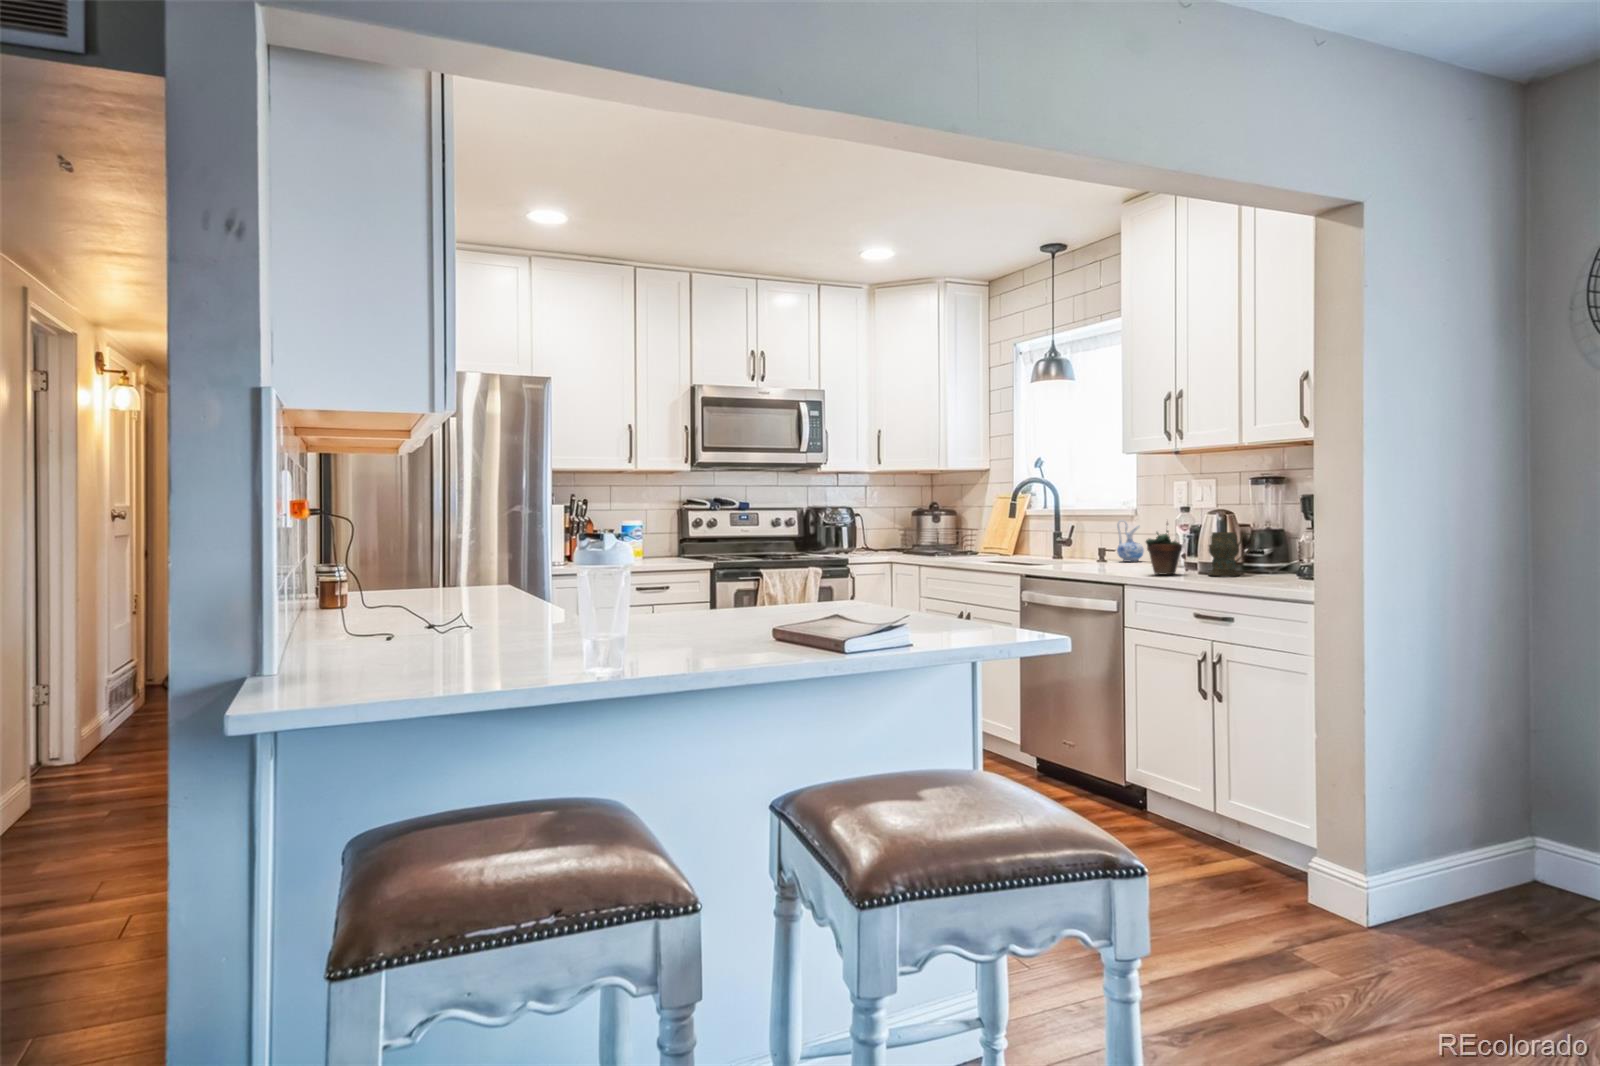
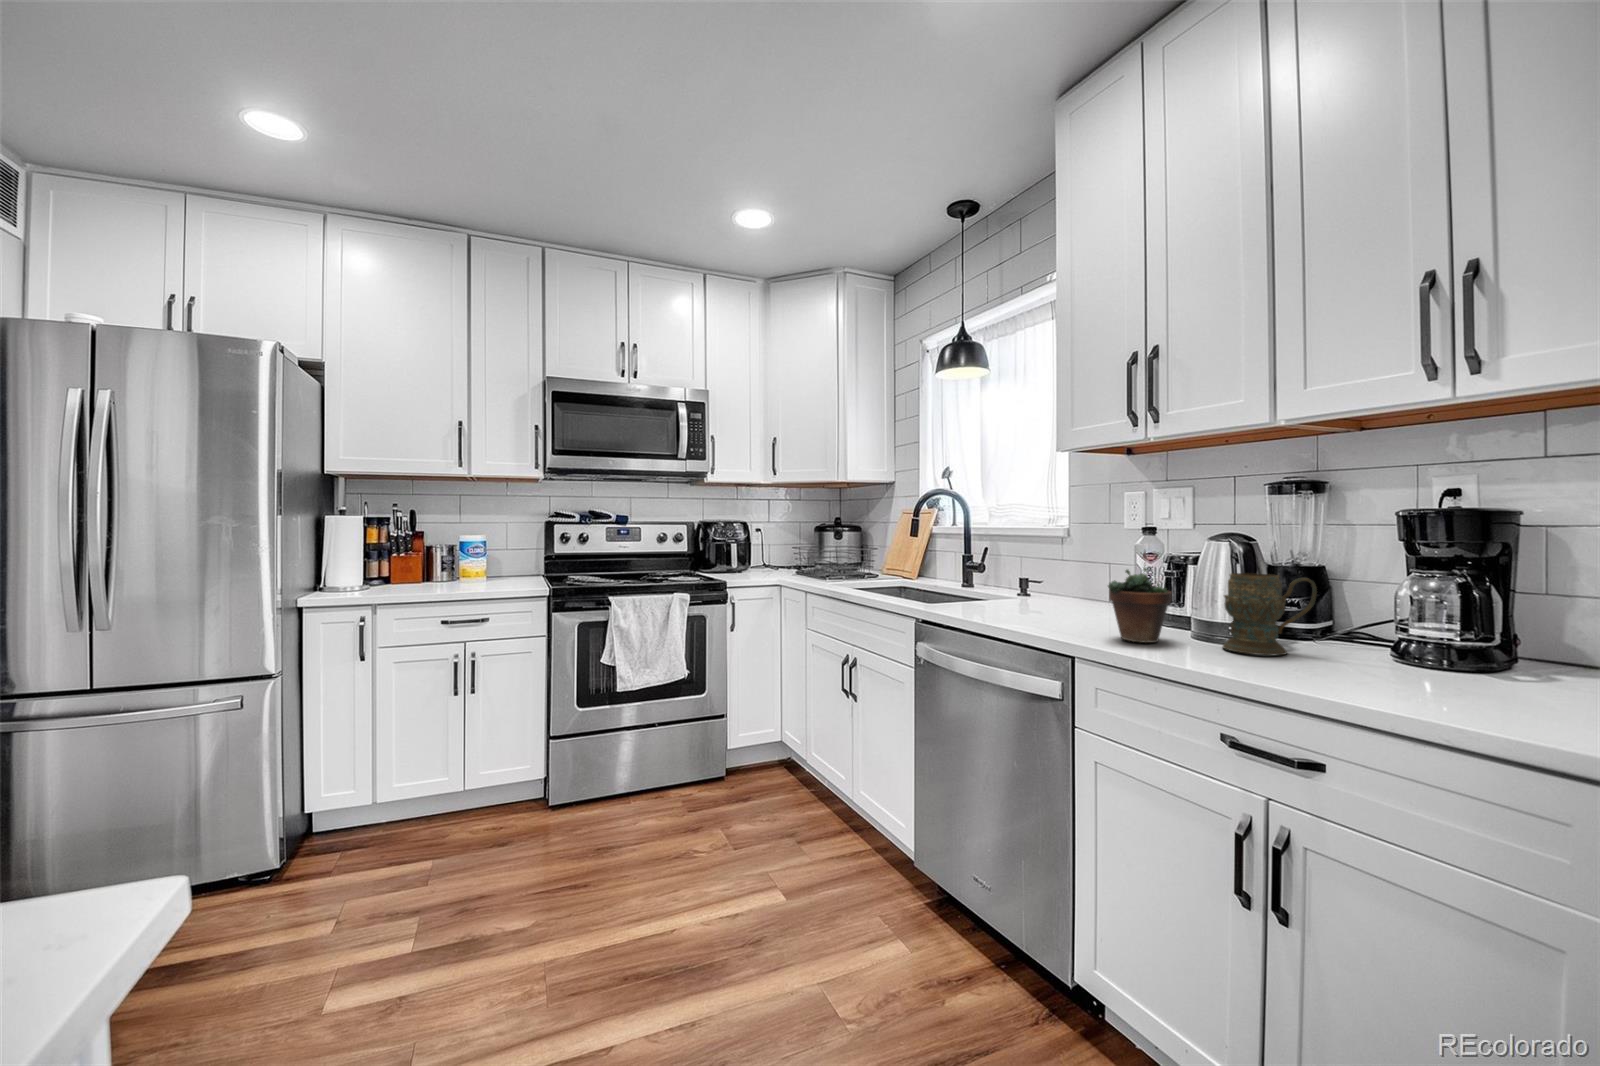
ceramic pitcher: present [1117,520,1144,561] -> none [1044,542,1080,598]

